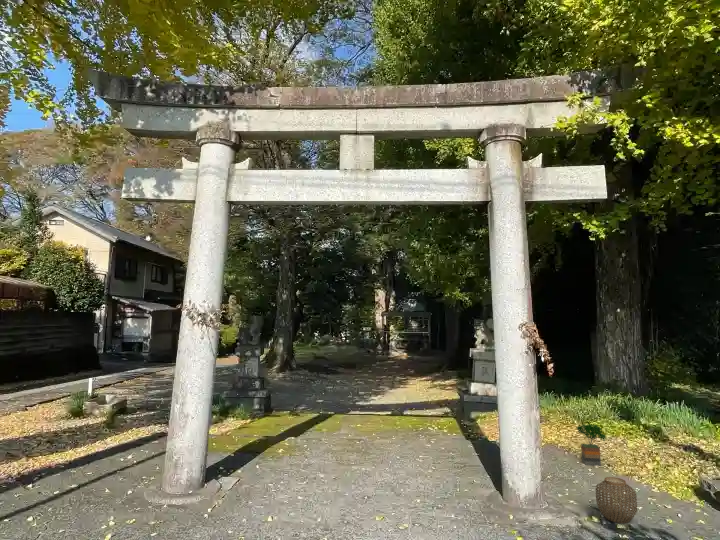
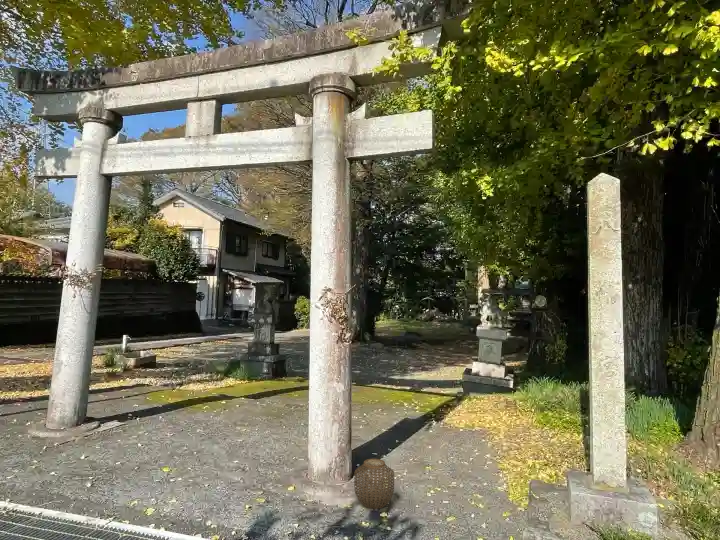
potted tree: present [577,424,606,466] -> none [457,408,486,456]

